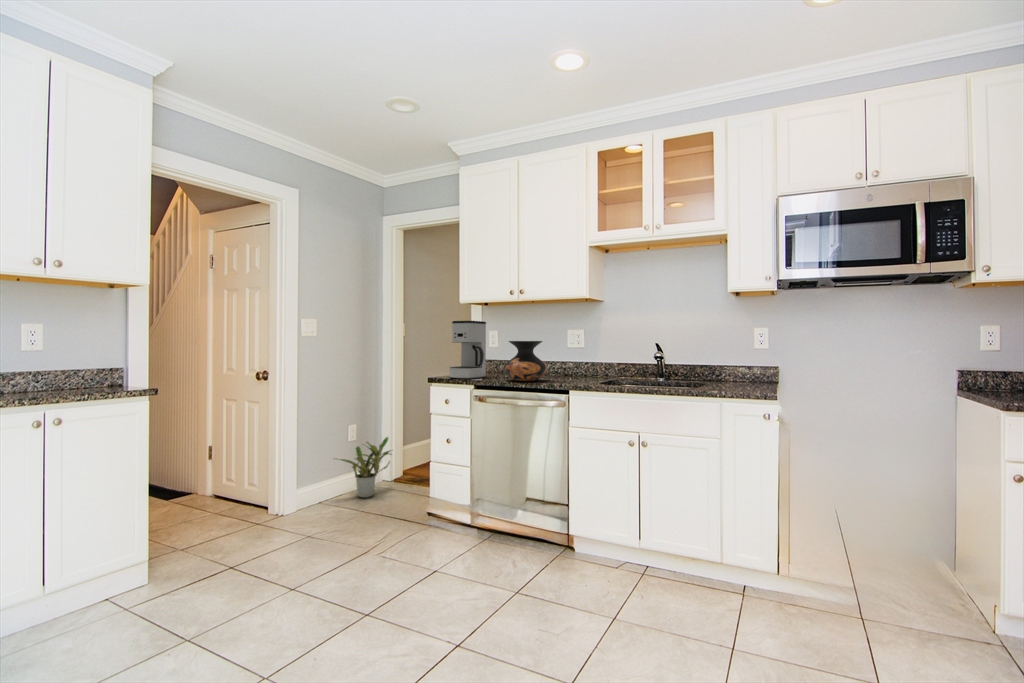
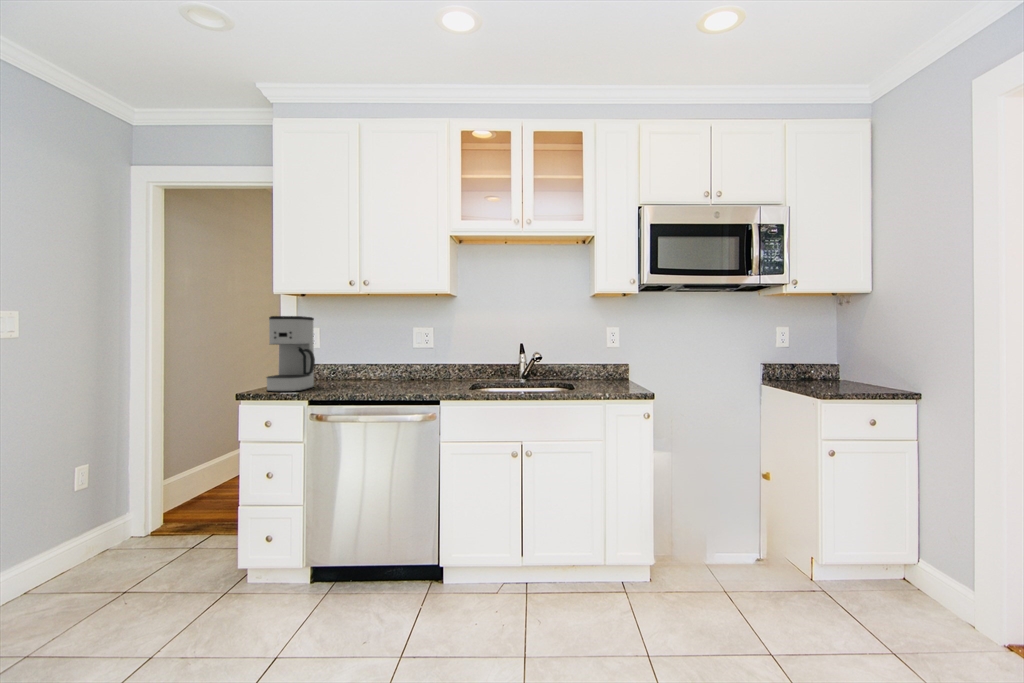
vase: present [504,341,547,381] -> none [348,342,402,391]
potted plant: present [340,437,391,498] -> none [58,475,163,569]

